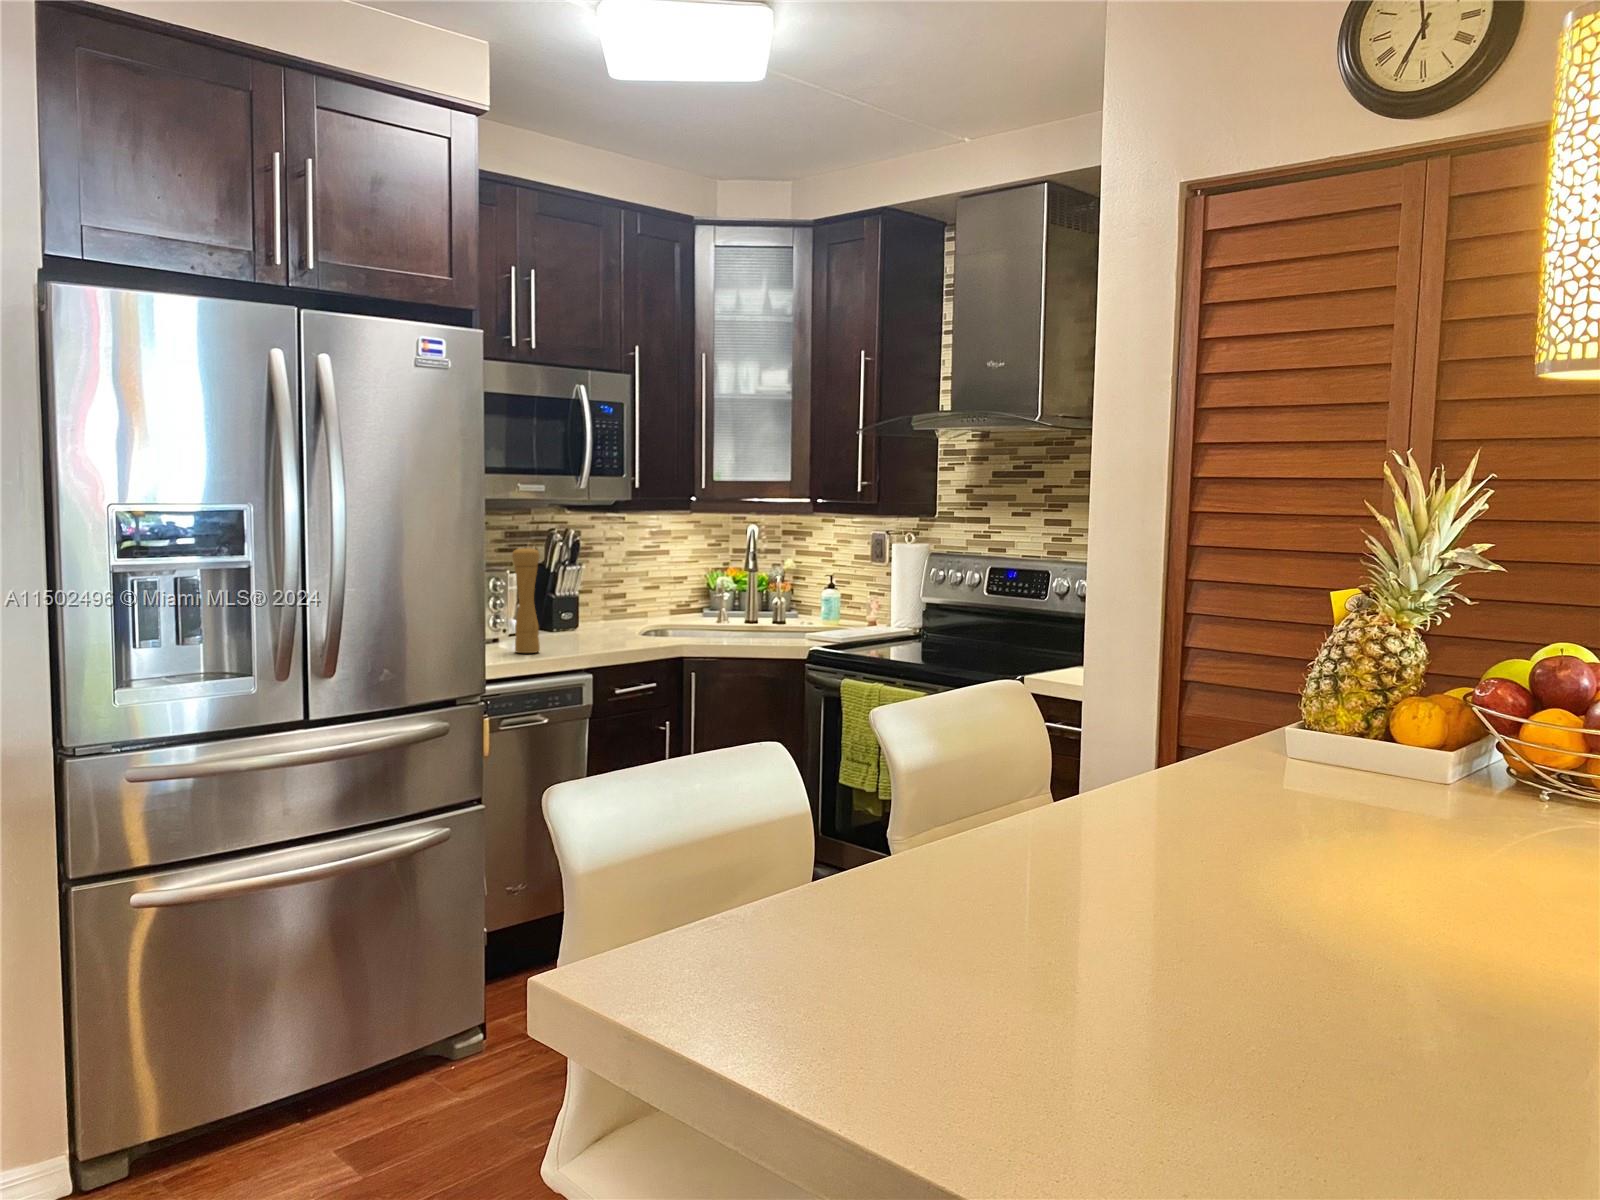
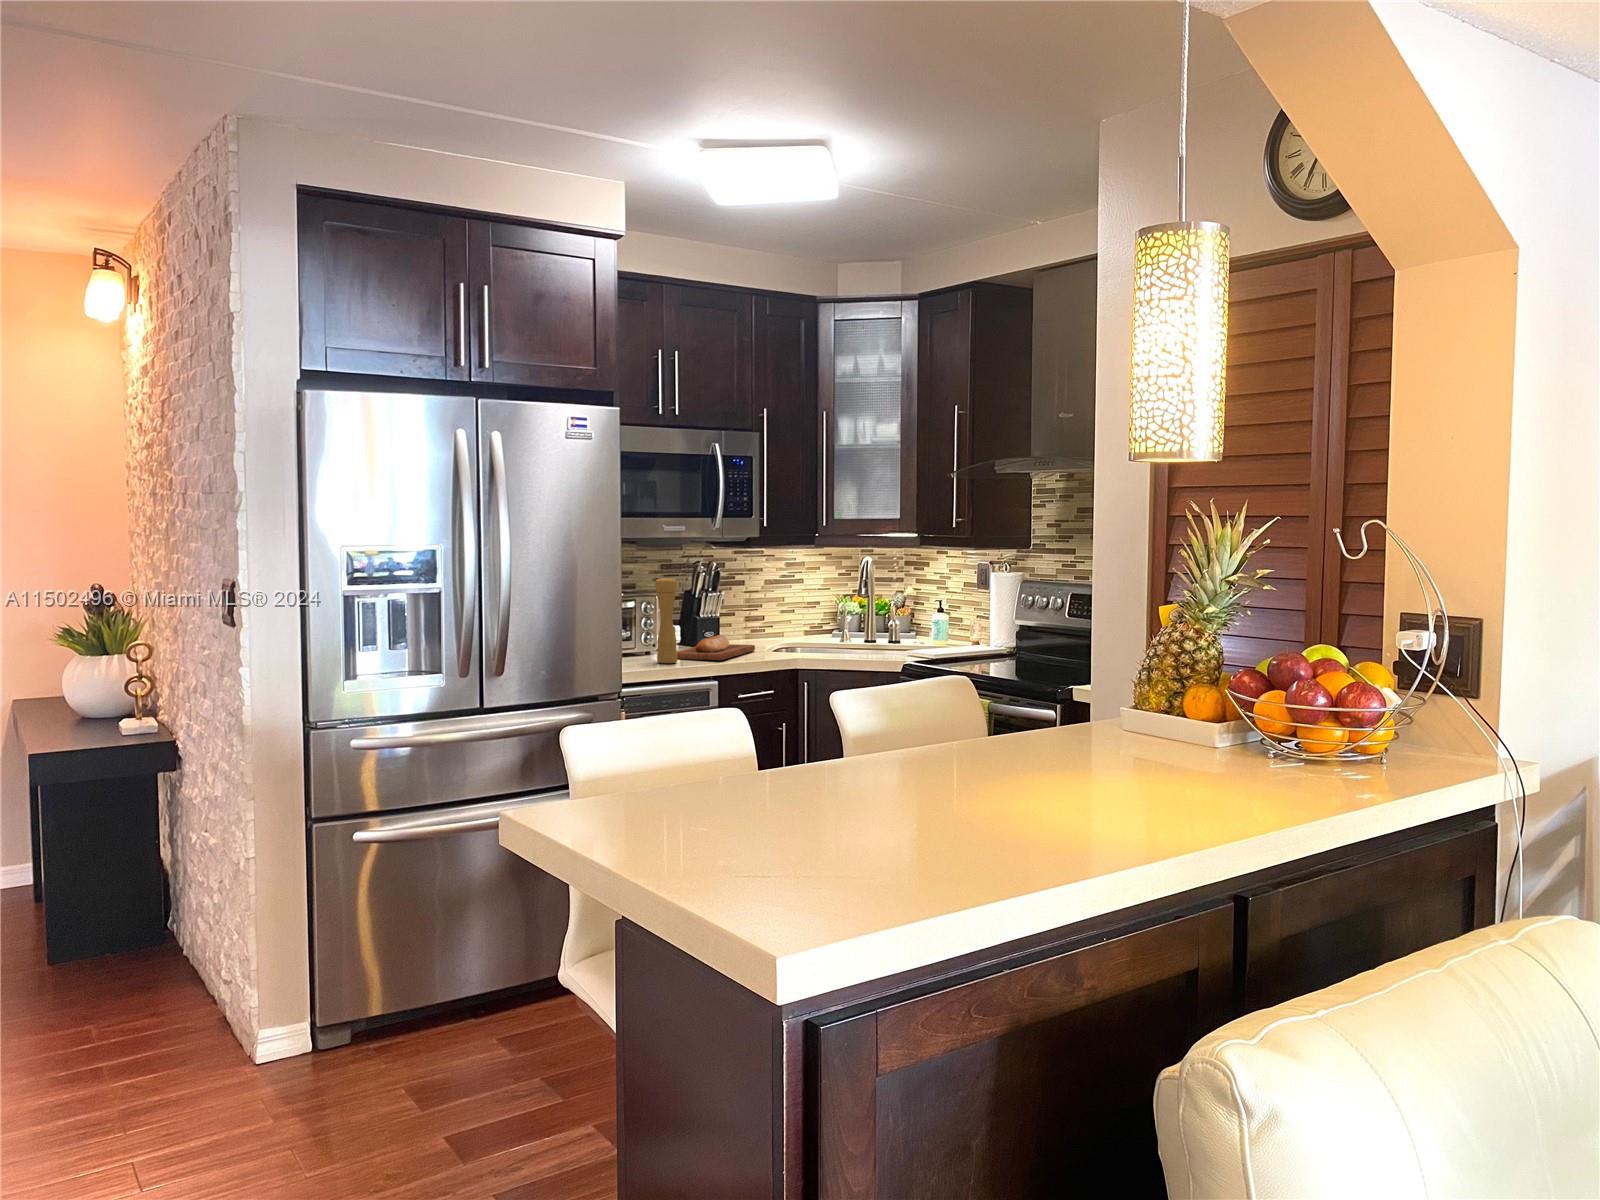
bread loaf: none [528,617,626,648] -> present [677,635,755,660]

